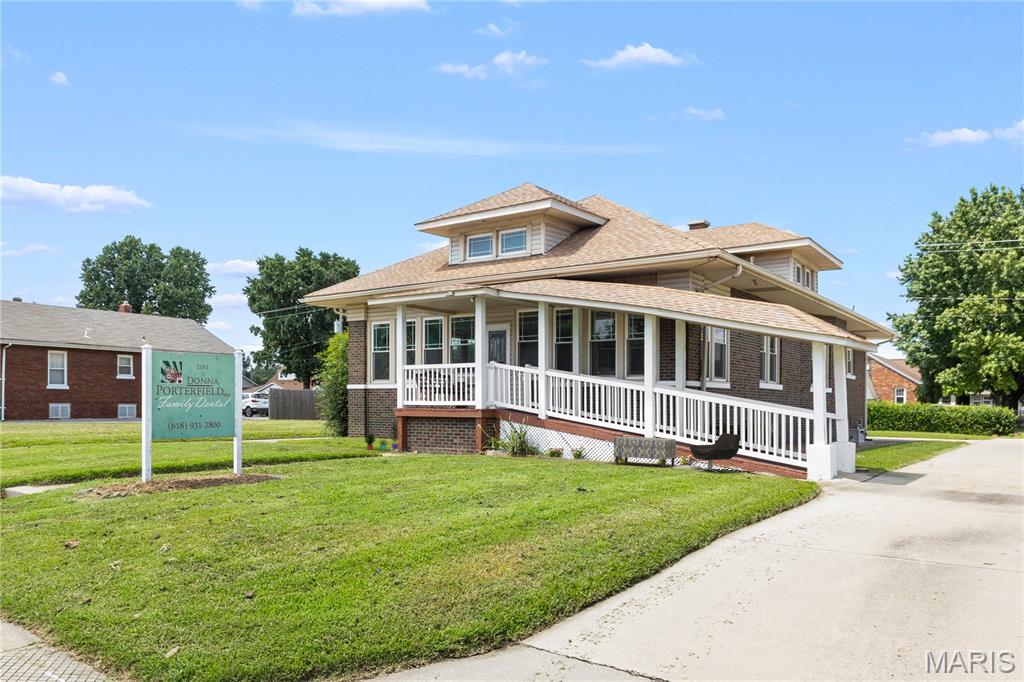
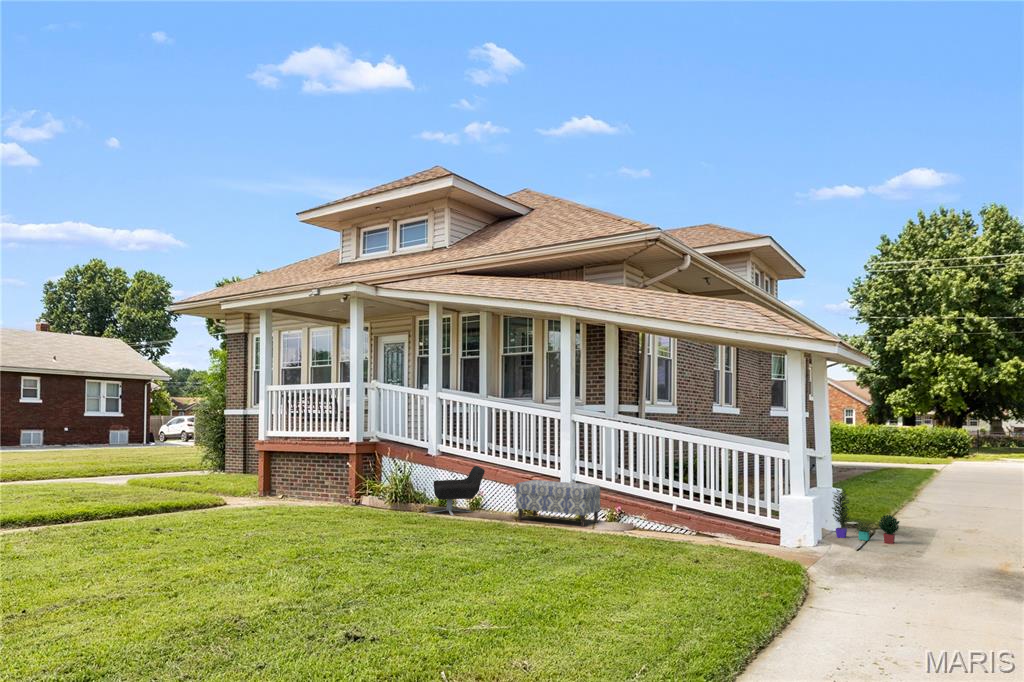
potted plant: present [365,423,399,450] -> present [832,489,899,544]
lounge chair: present [690,433,740,473] -> present [427,466,485,515]

